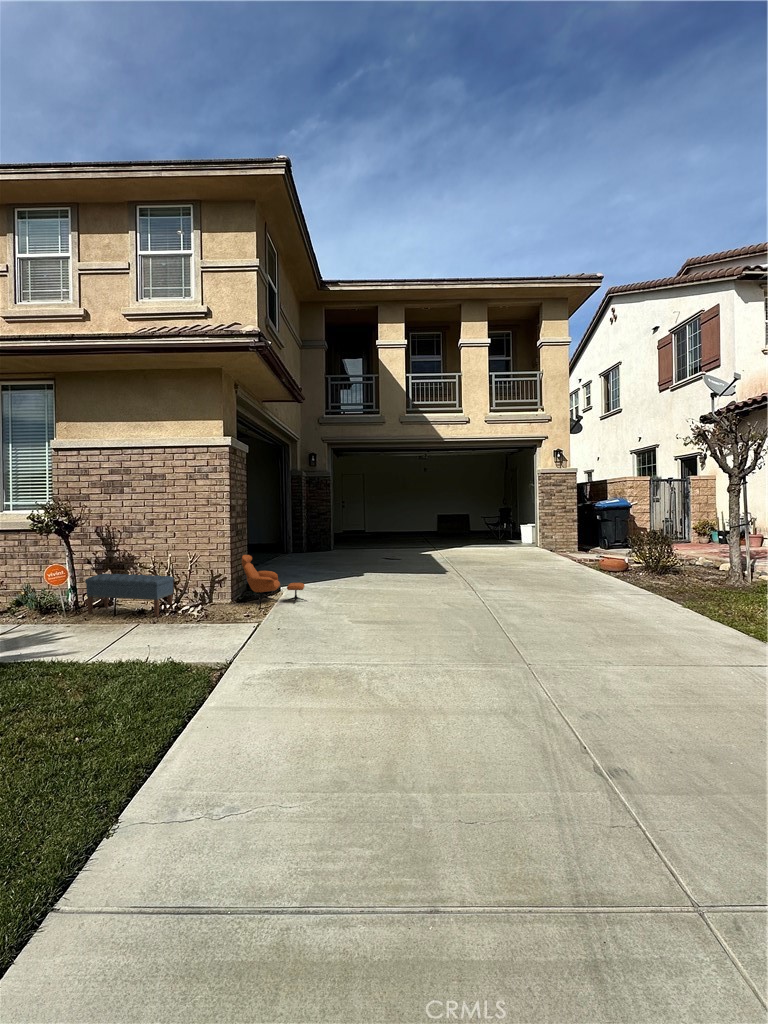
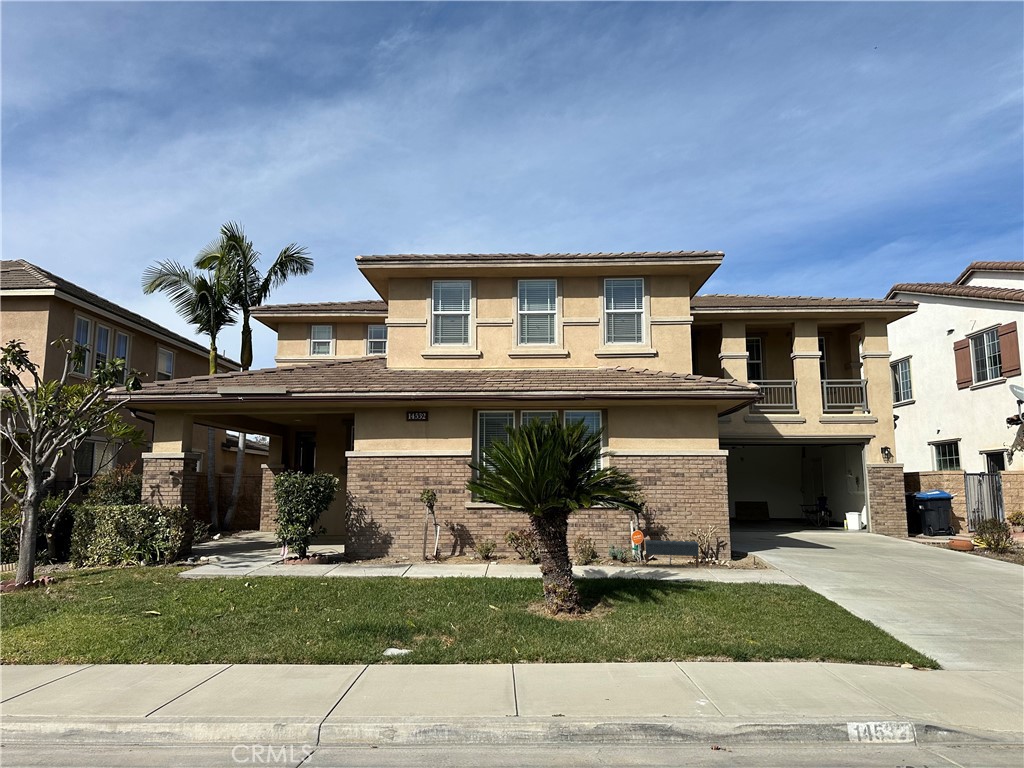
lounge chair: present [242,555,307,605] -> none [728,529,774,563]

